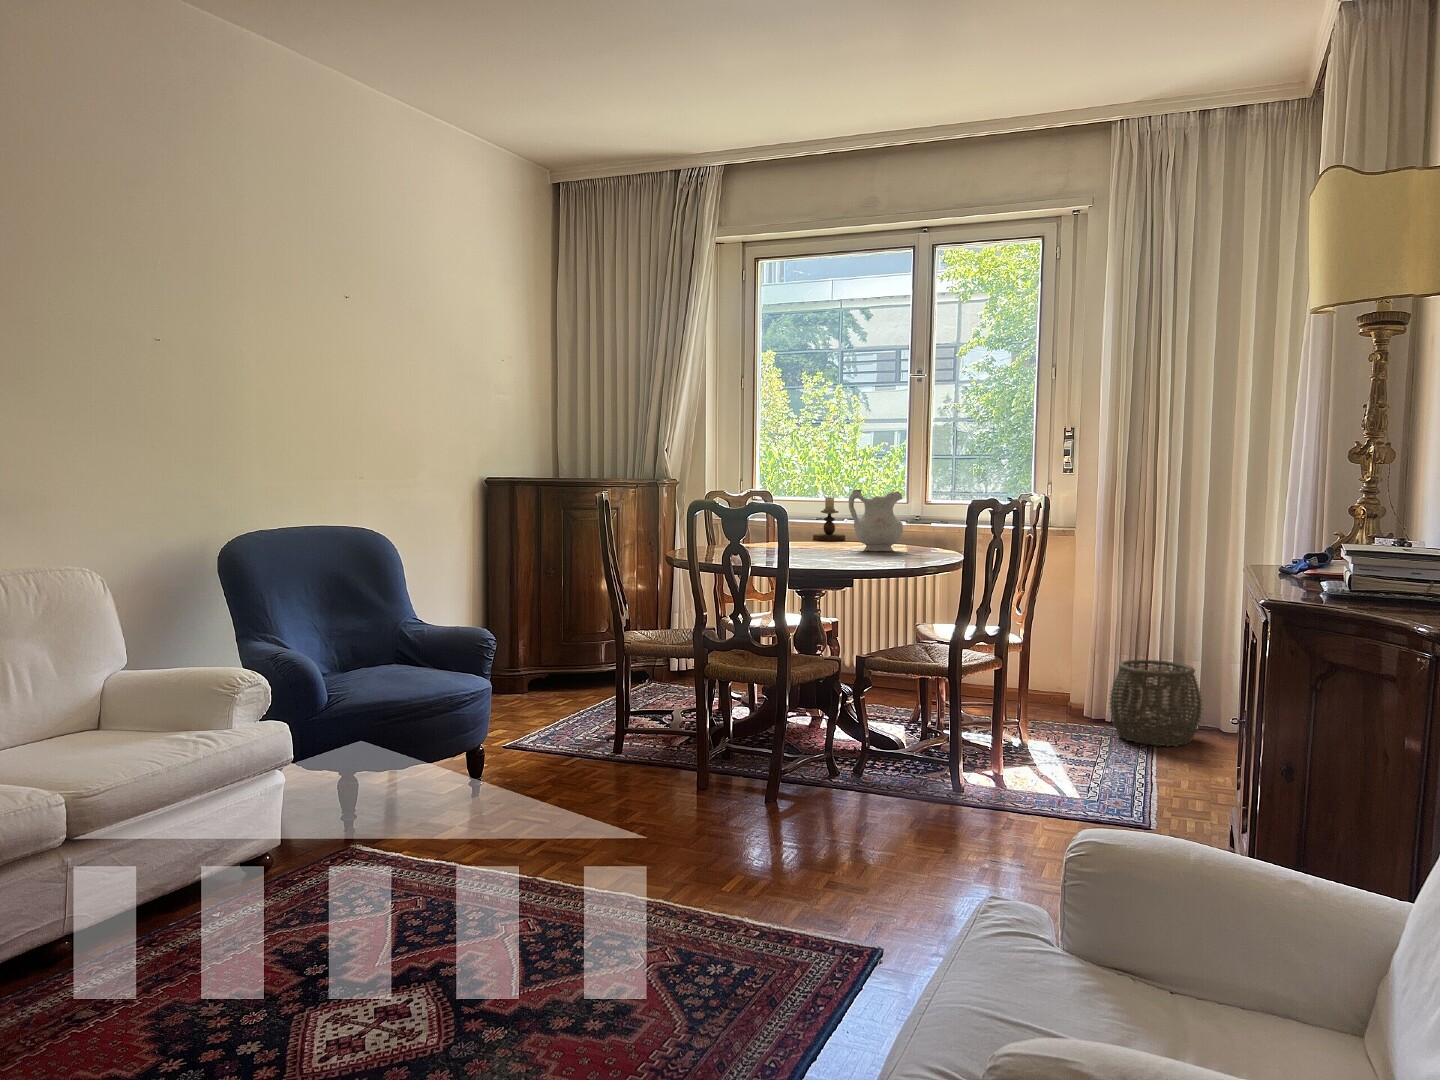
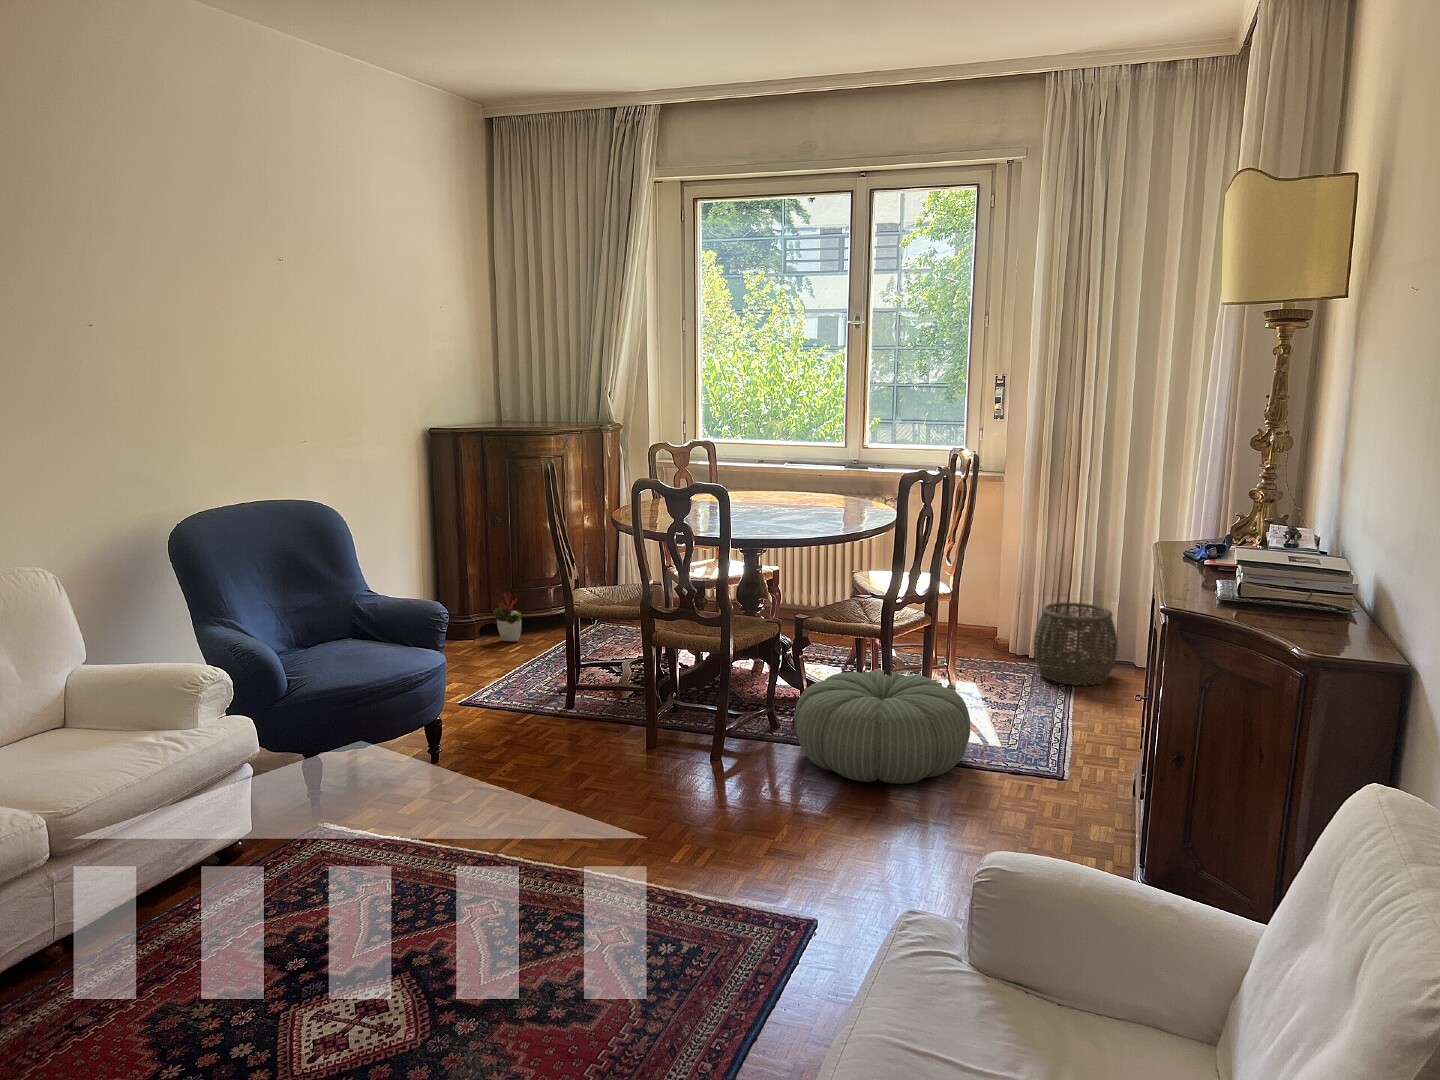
ceramic pitcher: present [849,489,903,551] -> none [788,447,840,508]
candlestick: present [813,497,845,541] -> none [754,444,785,488]
decorative plant: none [543,644,573,696] -> present [493,593,522,641]
pouf: none [855,712,1046,826] -> present [794,670,970,784]

